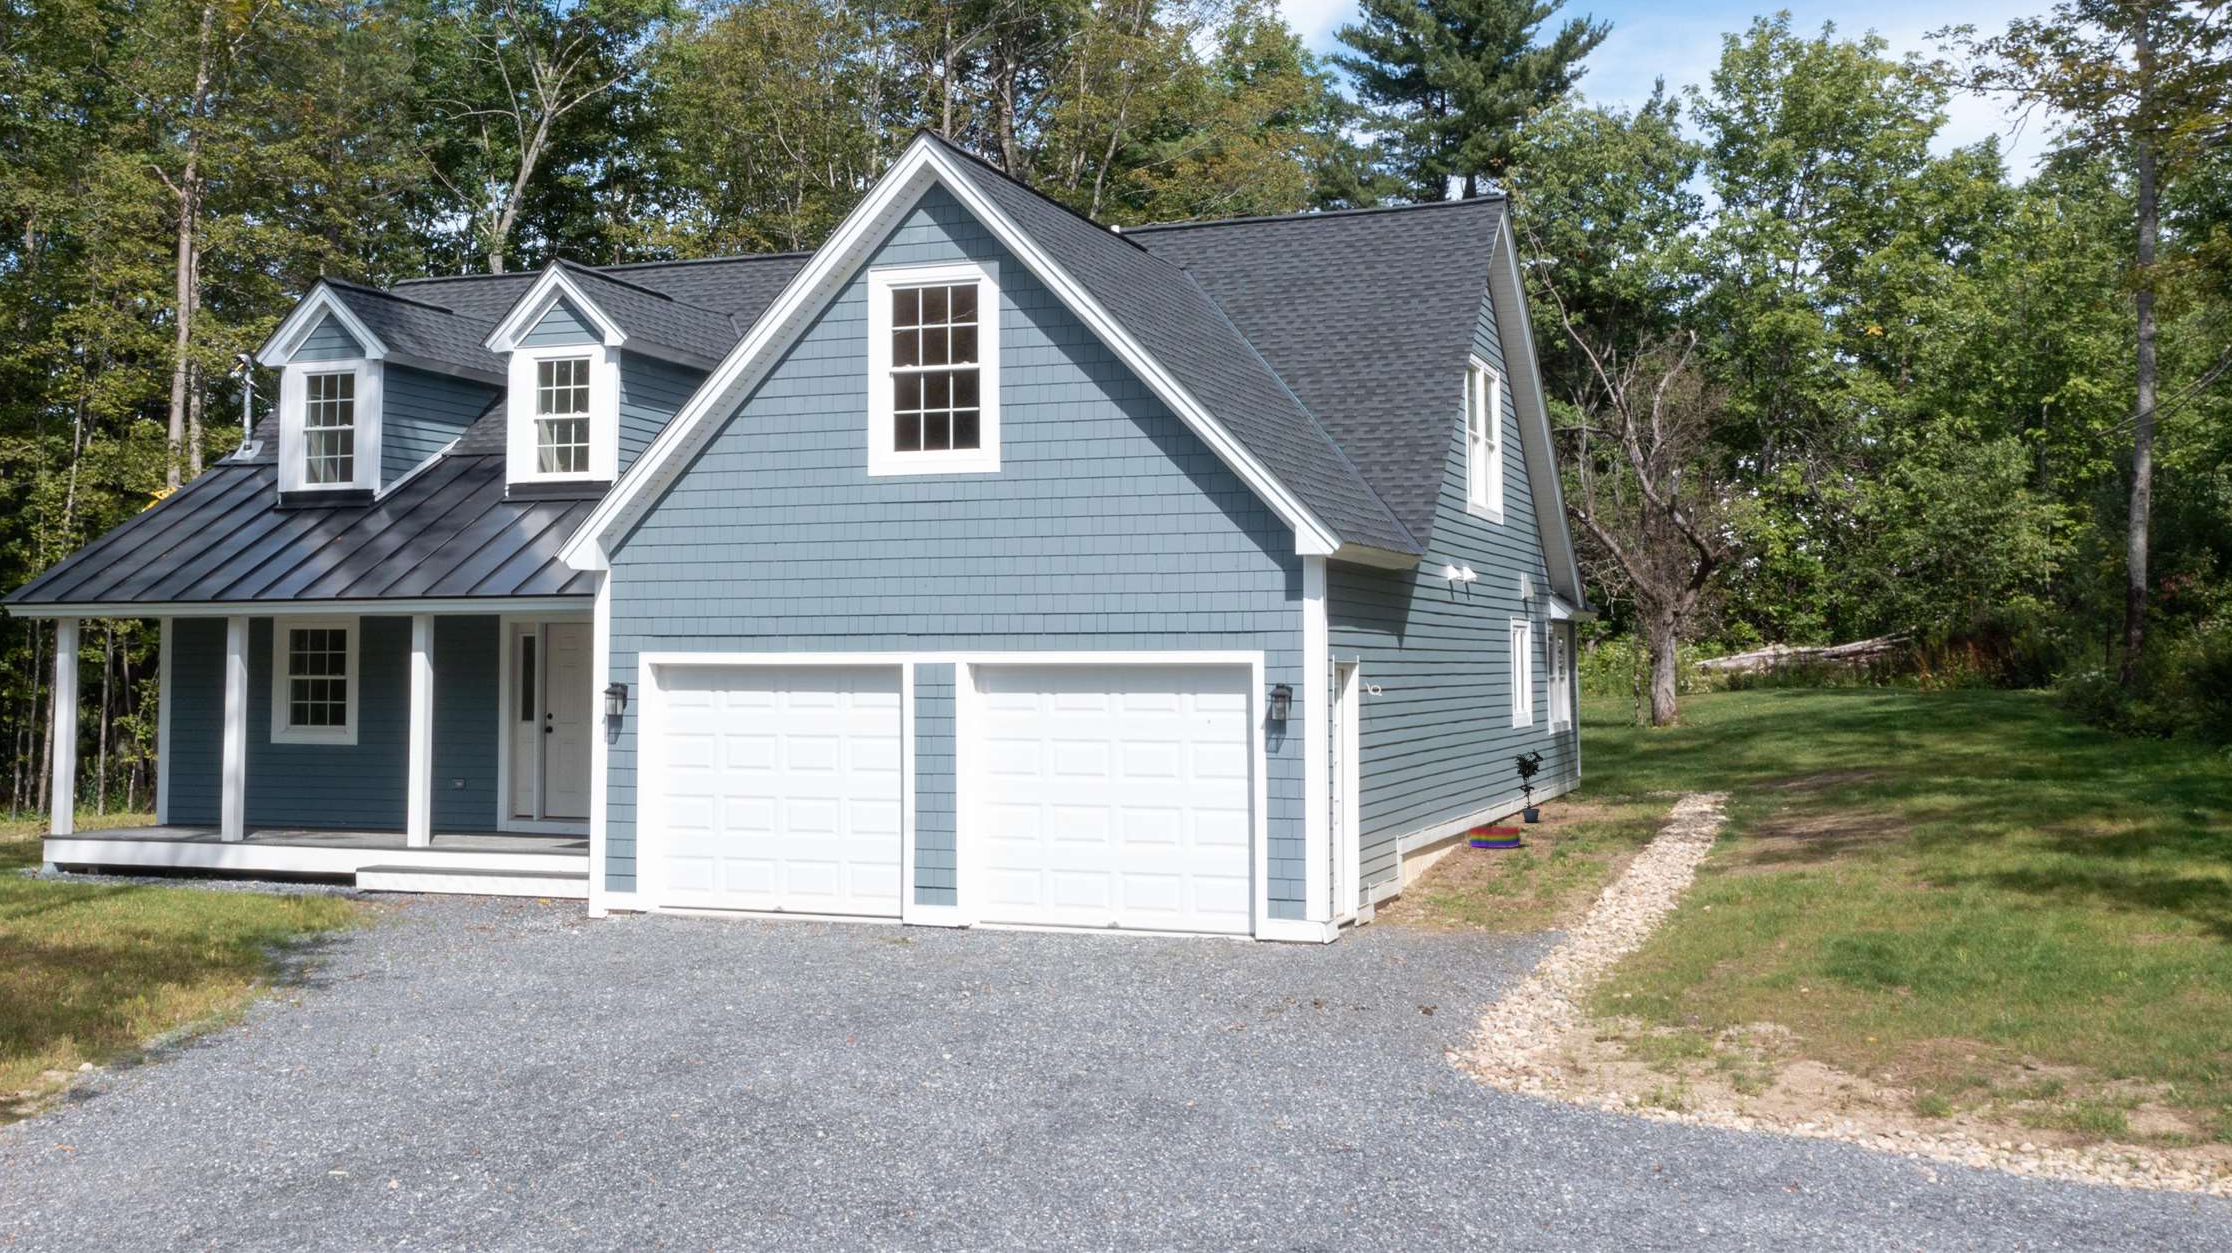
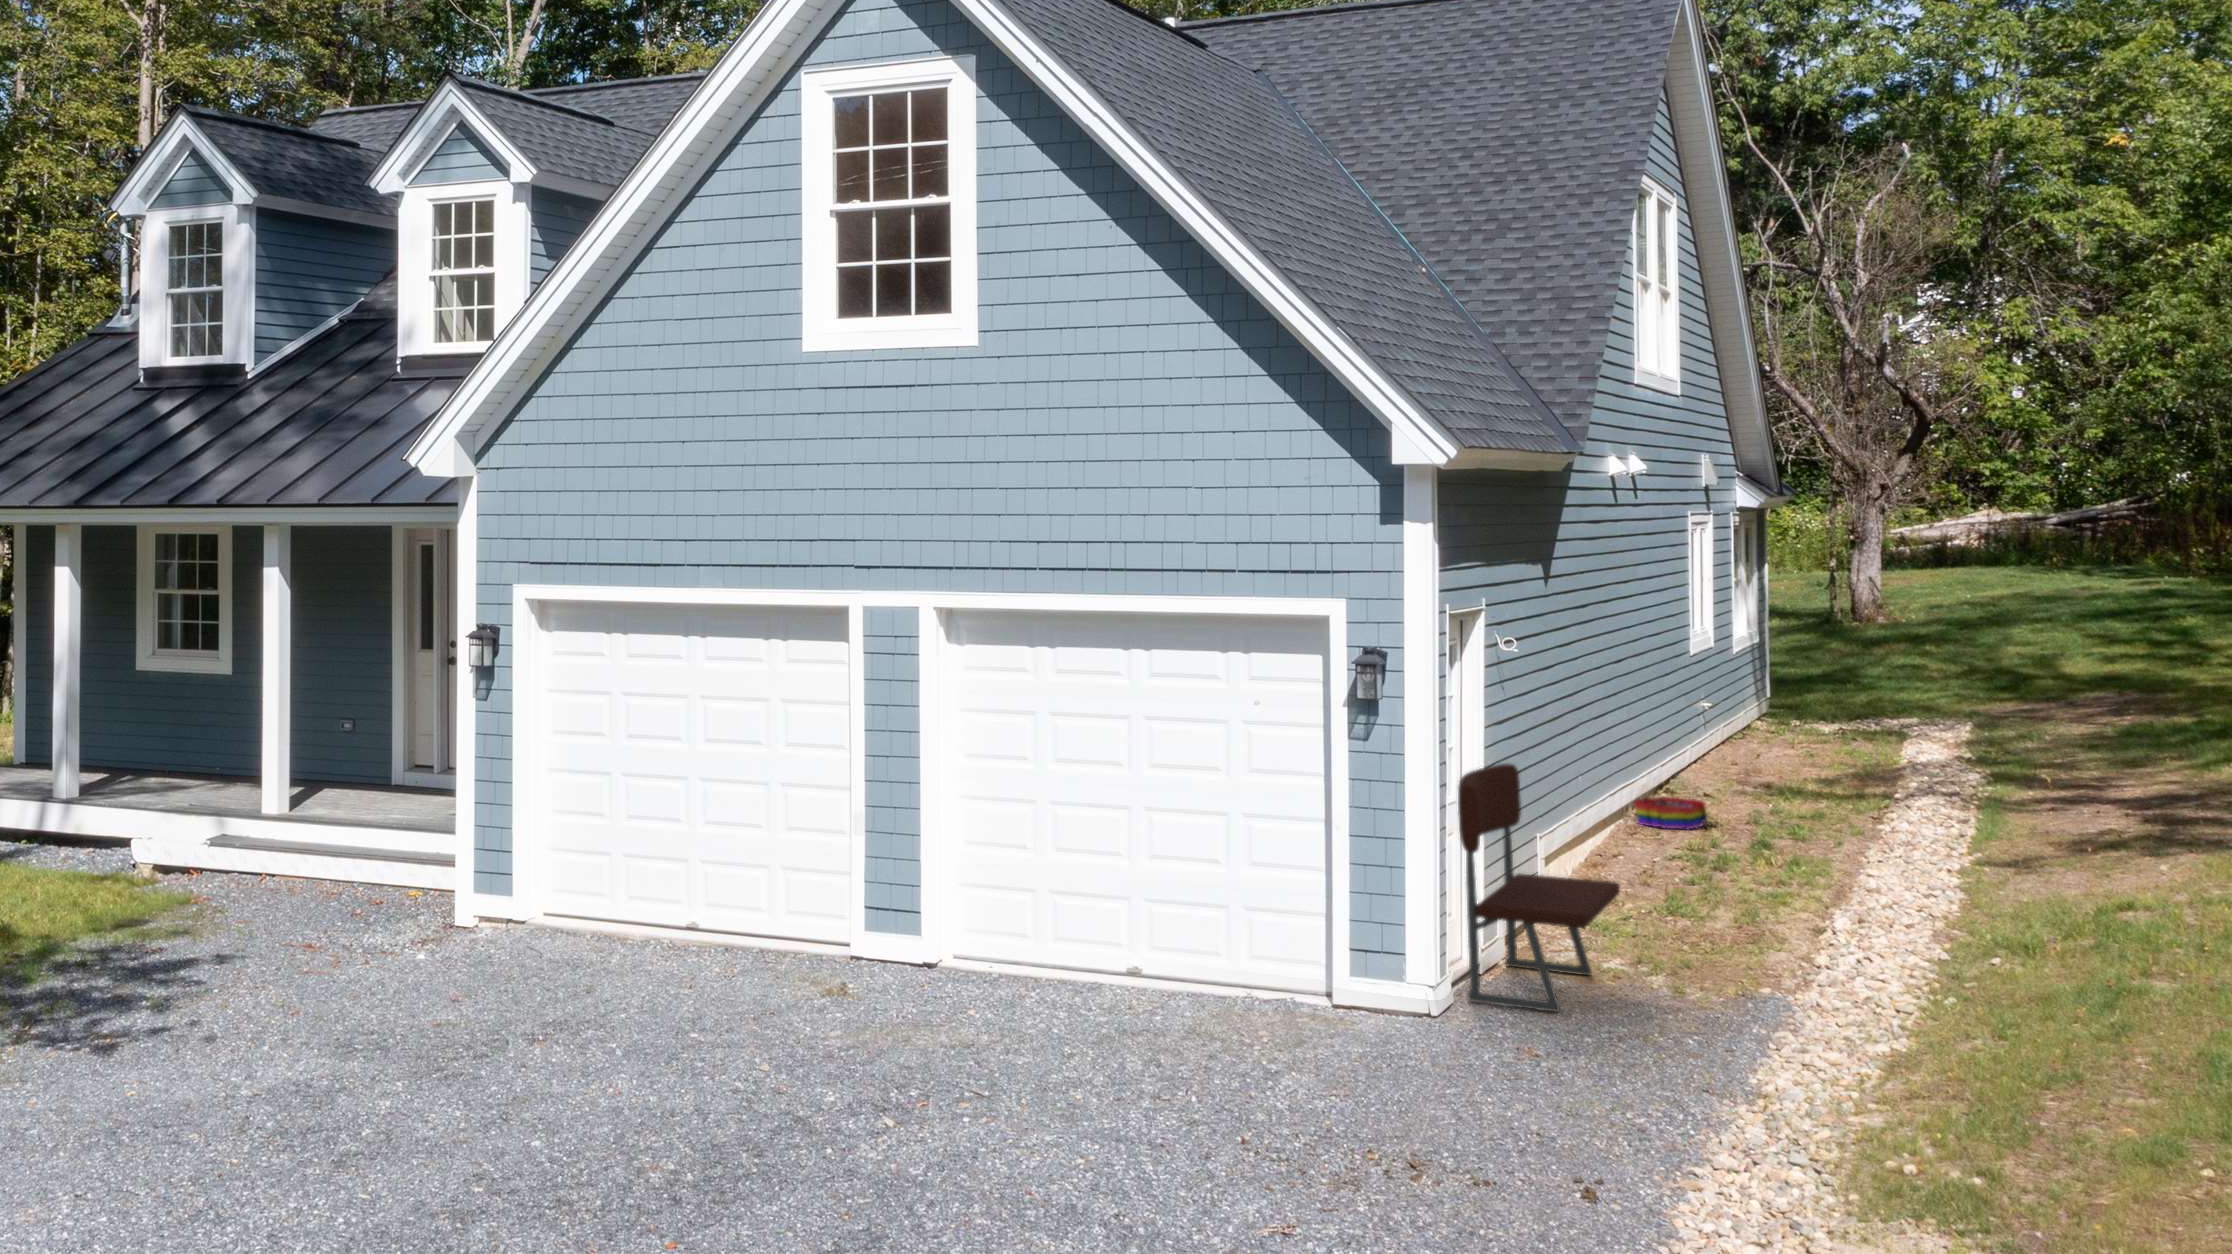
potted plant: present [1512,749,1543,823] -> none [1688,684,1733,779]
bench: none [1340,769,1448,930] -> present [1458,763,1620,1012]

